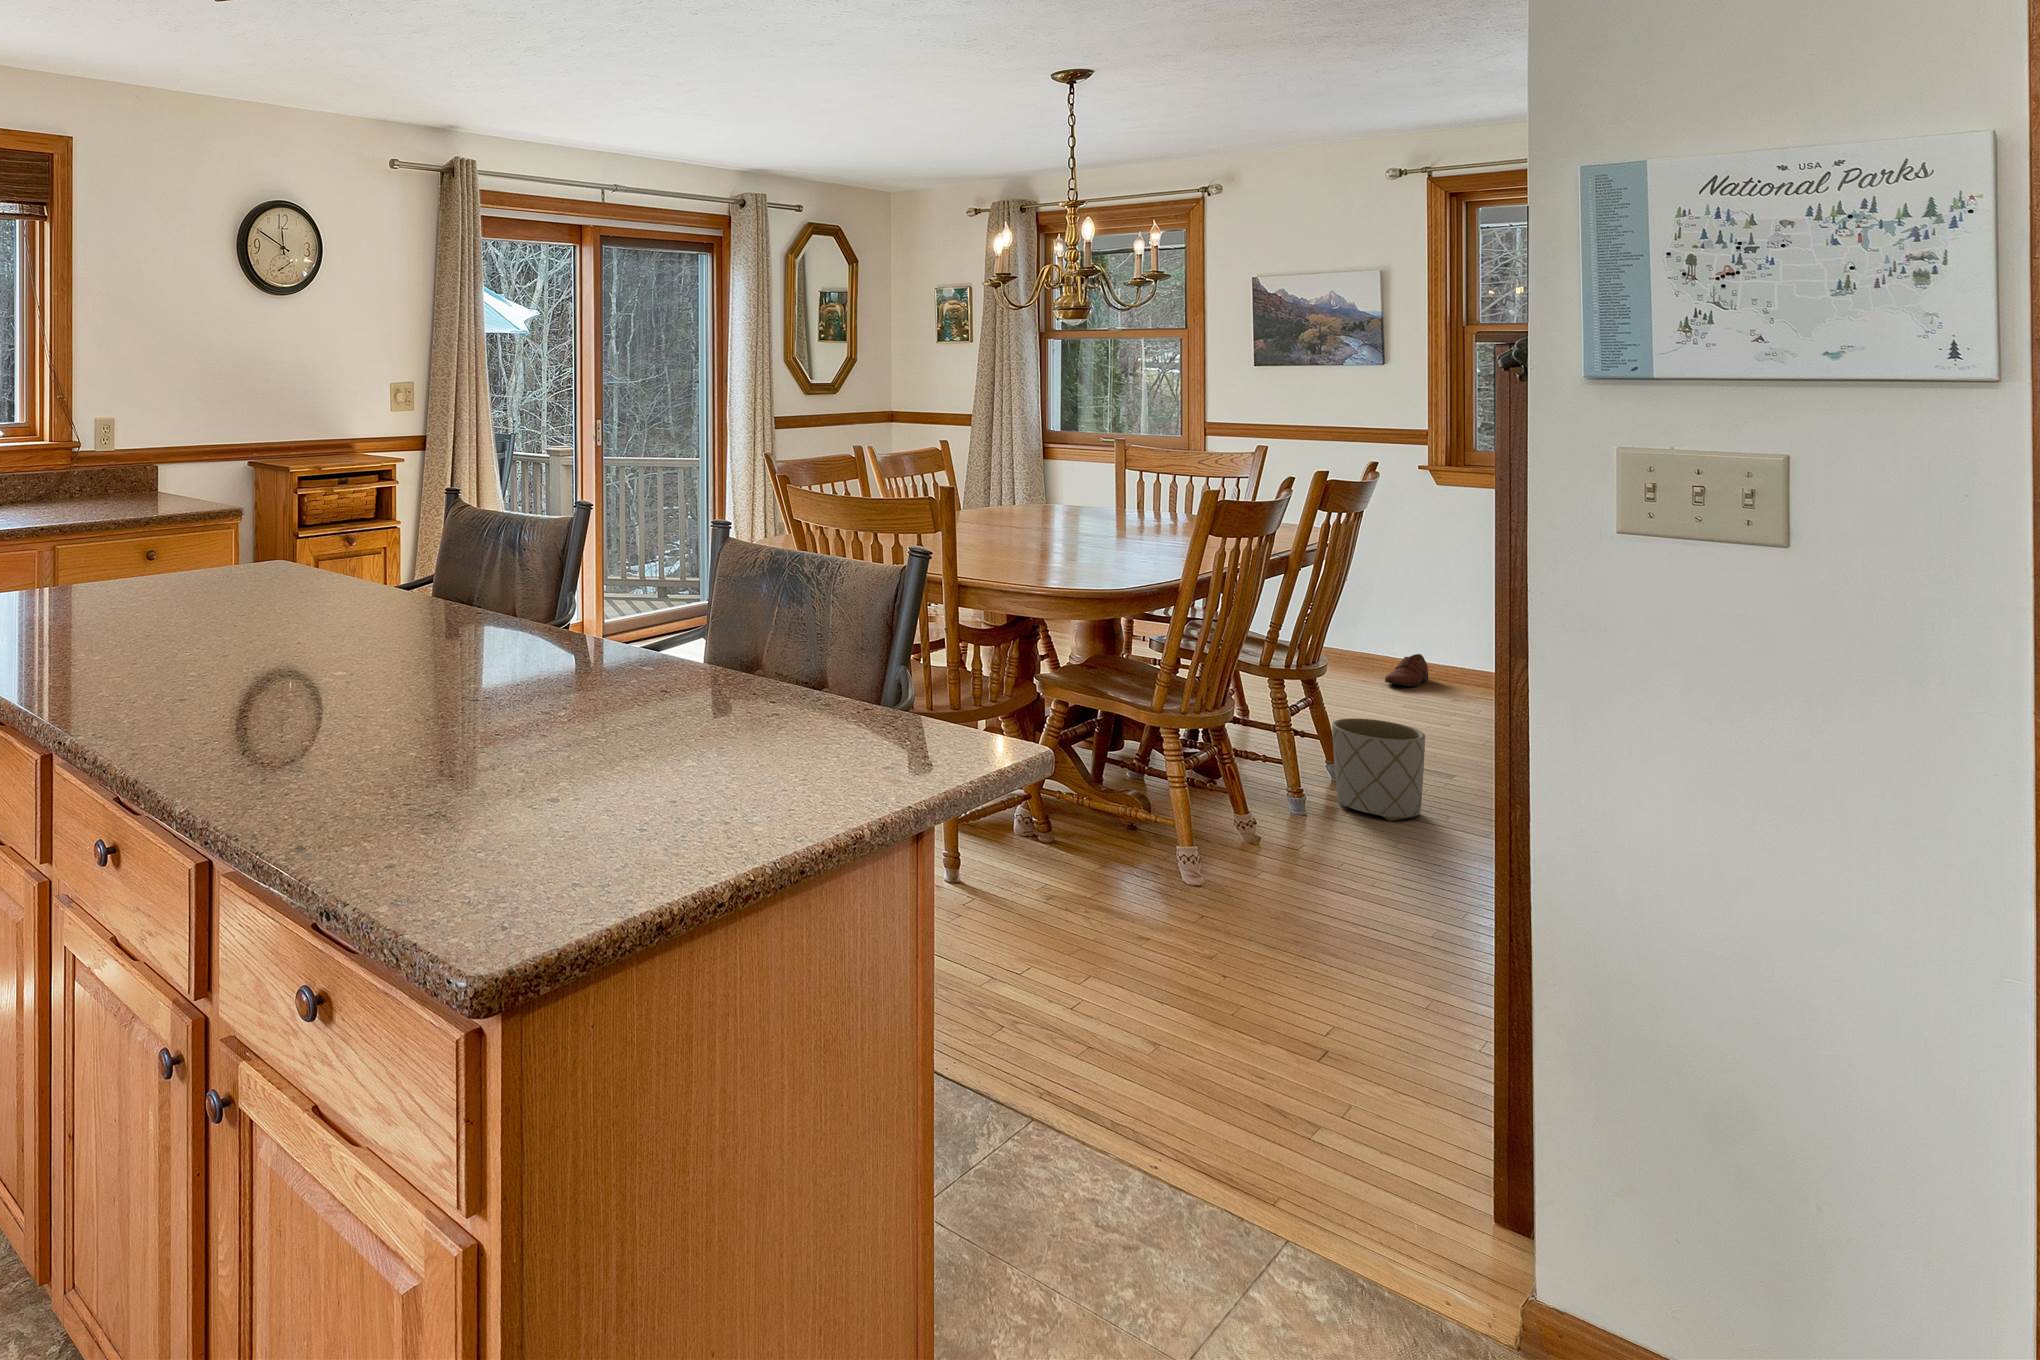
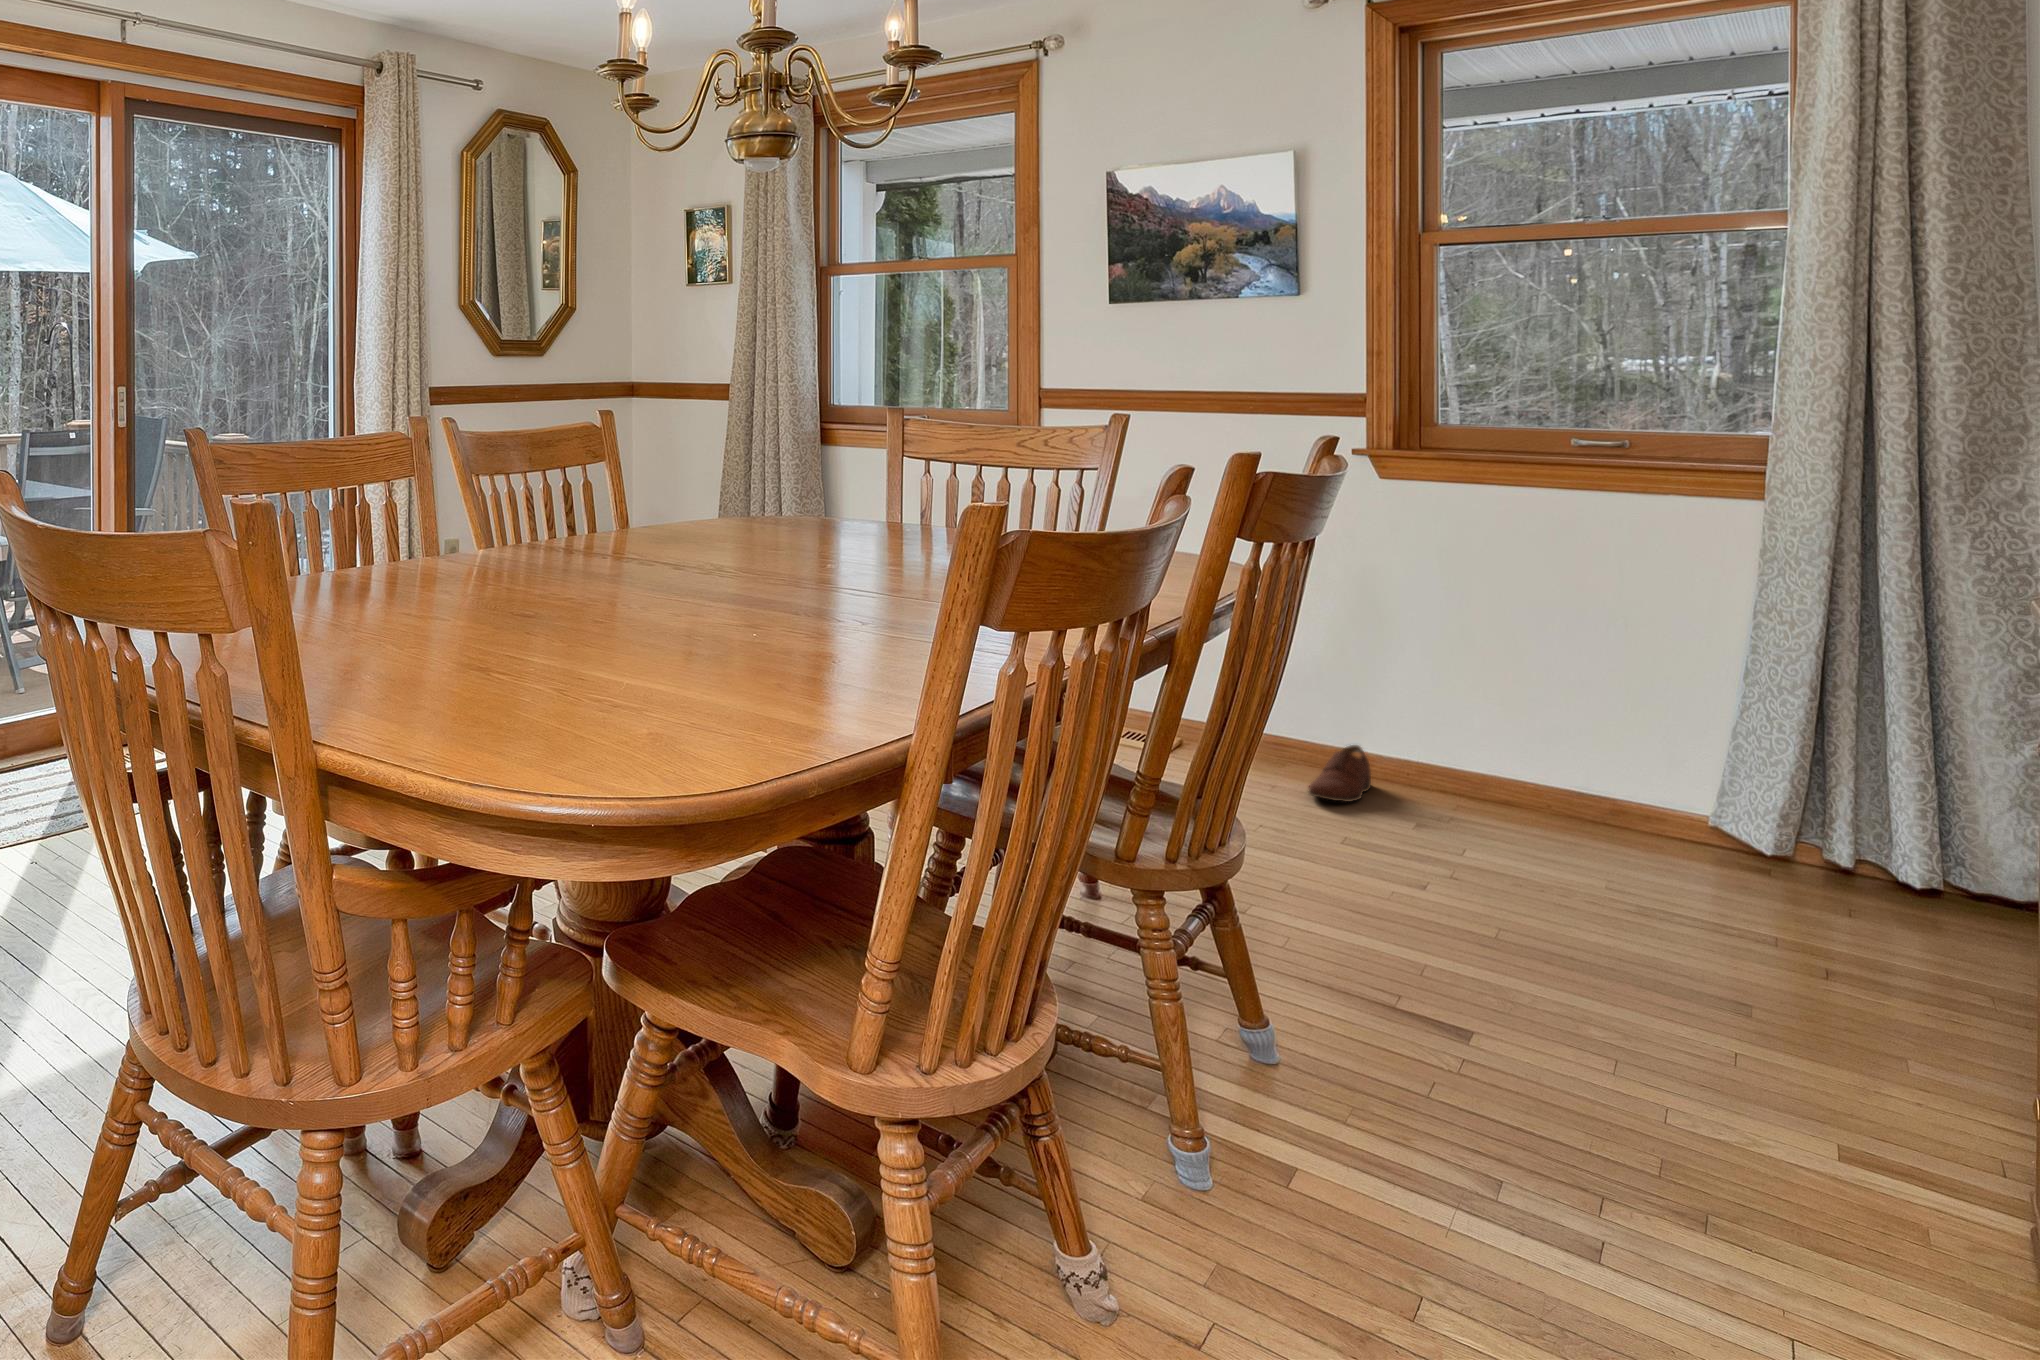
planter: present [1332,718,1425,821] -> none [1269,957,1469,1215]

